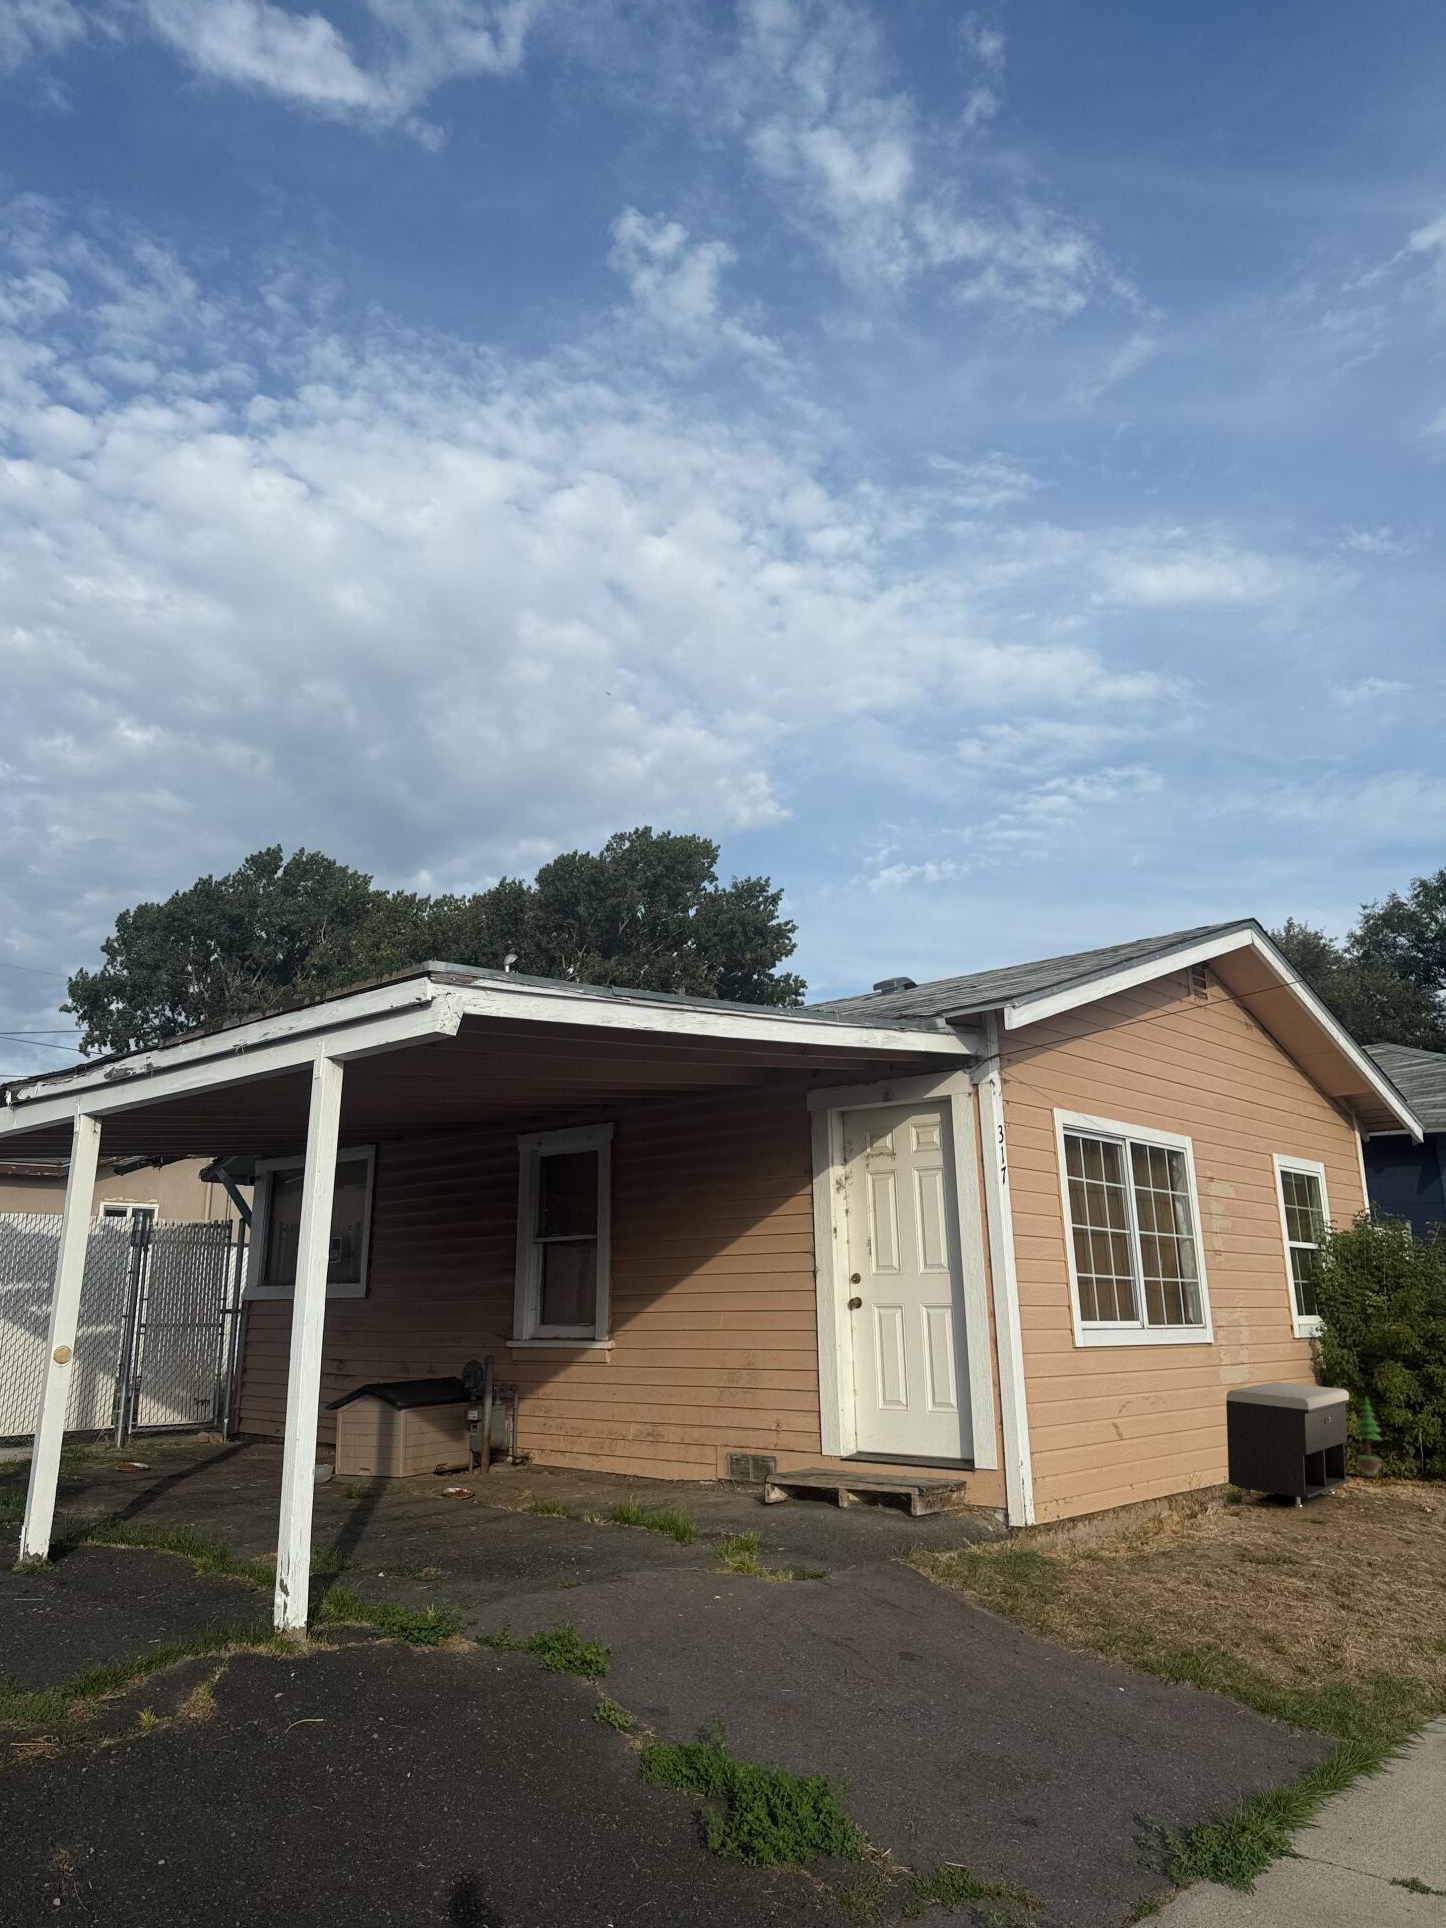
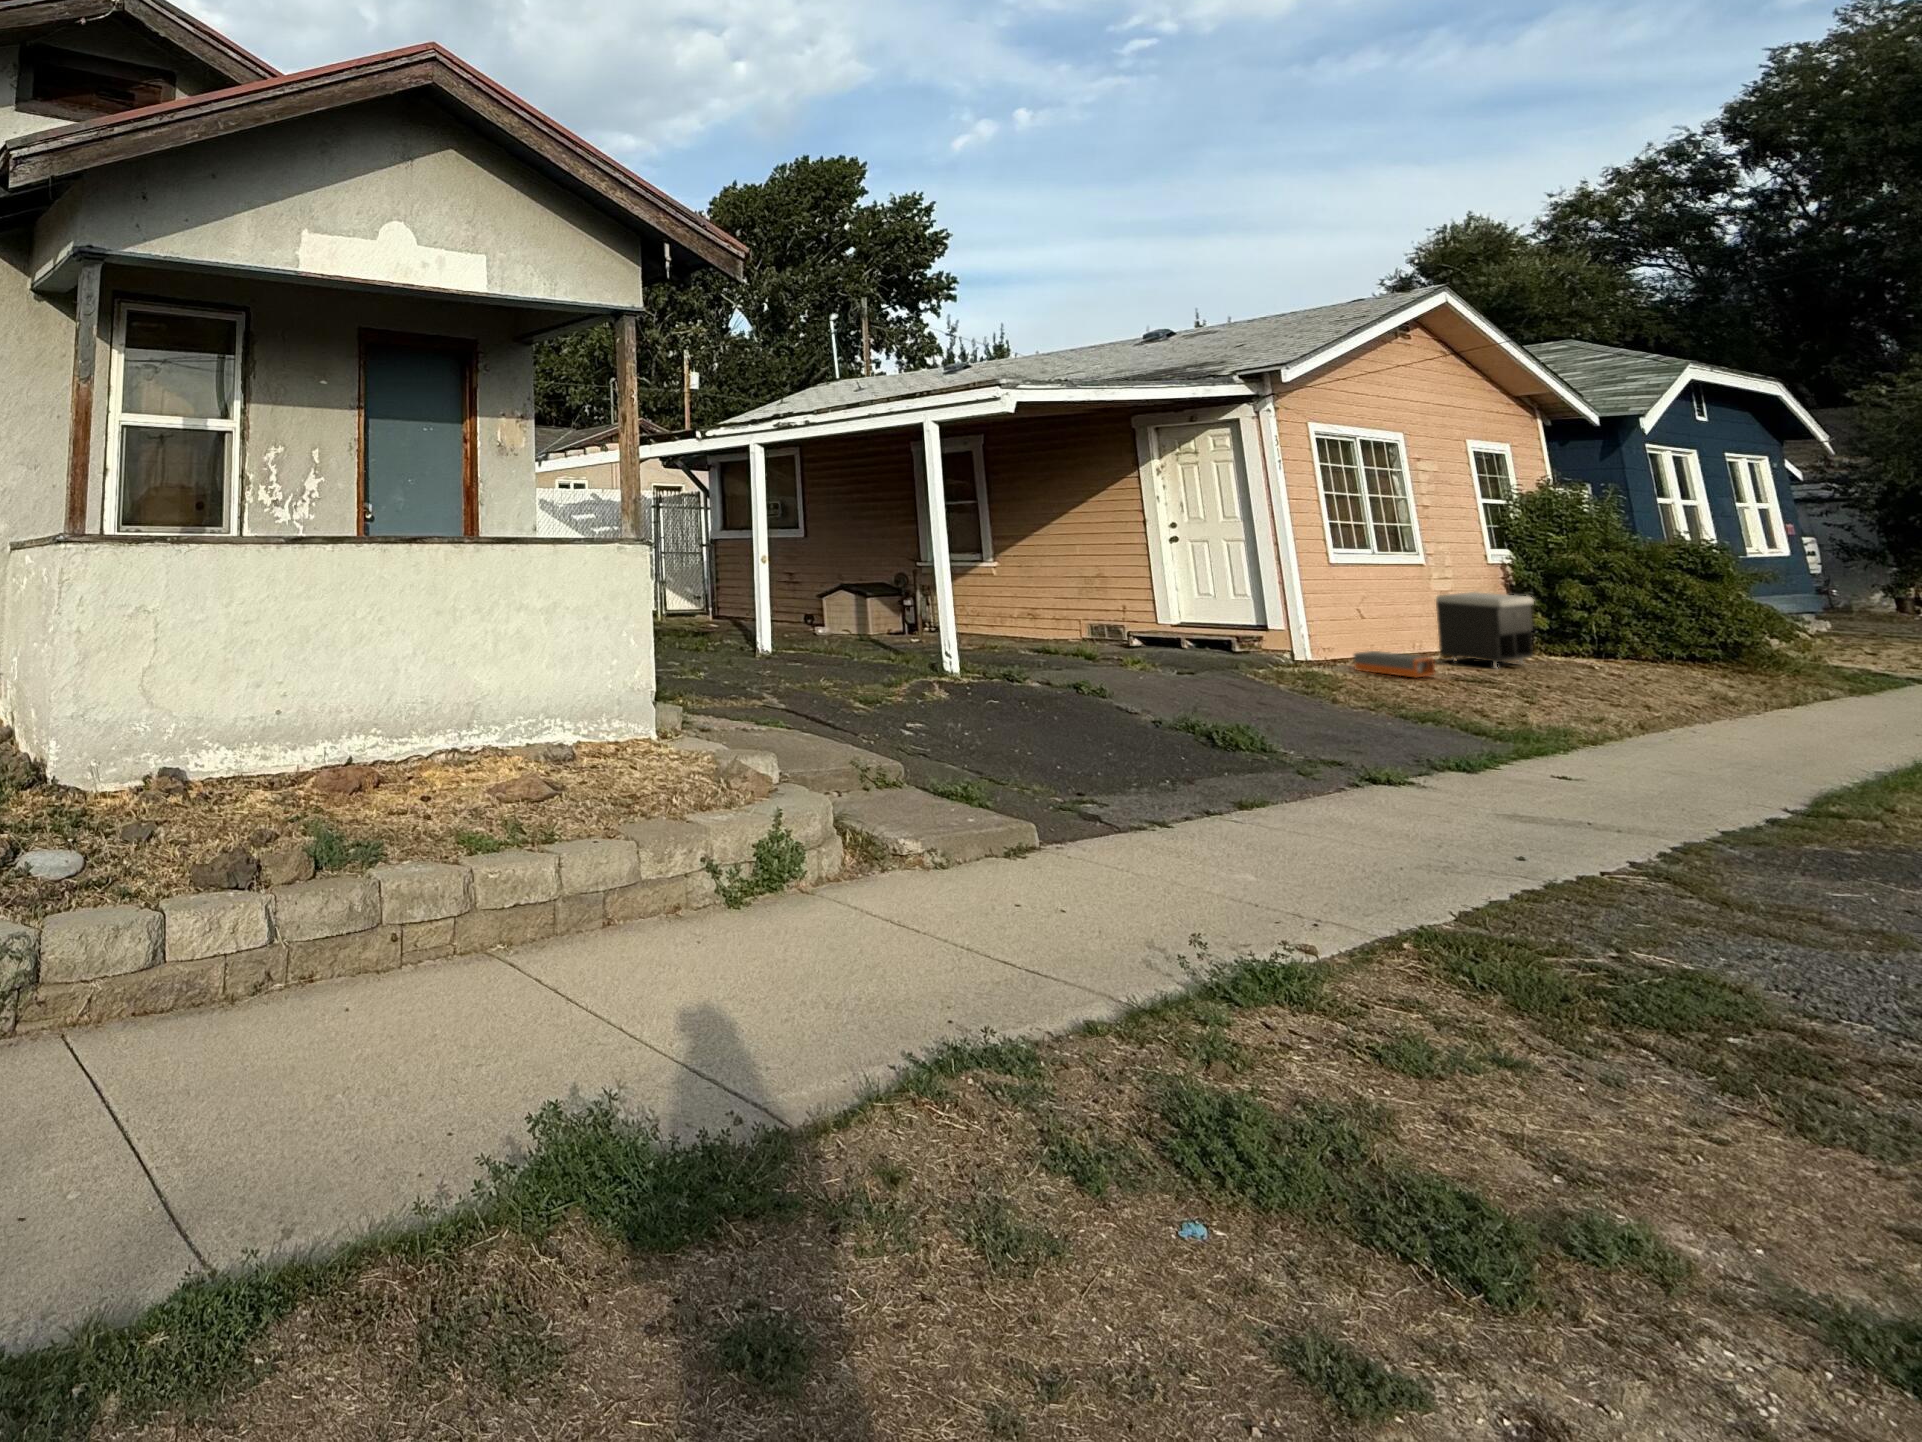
potted tree: present [1355,1397,1382,1477] -> none [1539,604,1565,659]
storage box: none [1102,1494,1217,1547] -> present [1354,651,1435,677]

